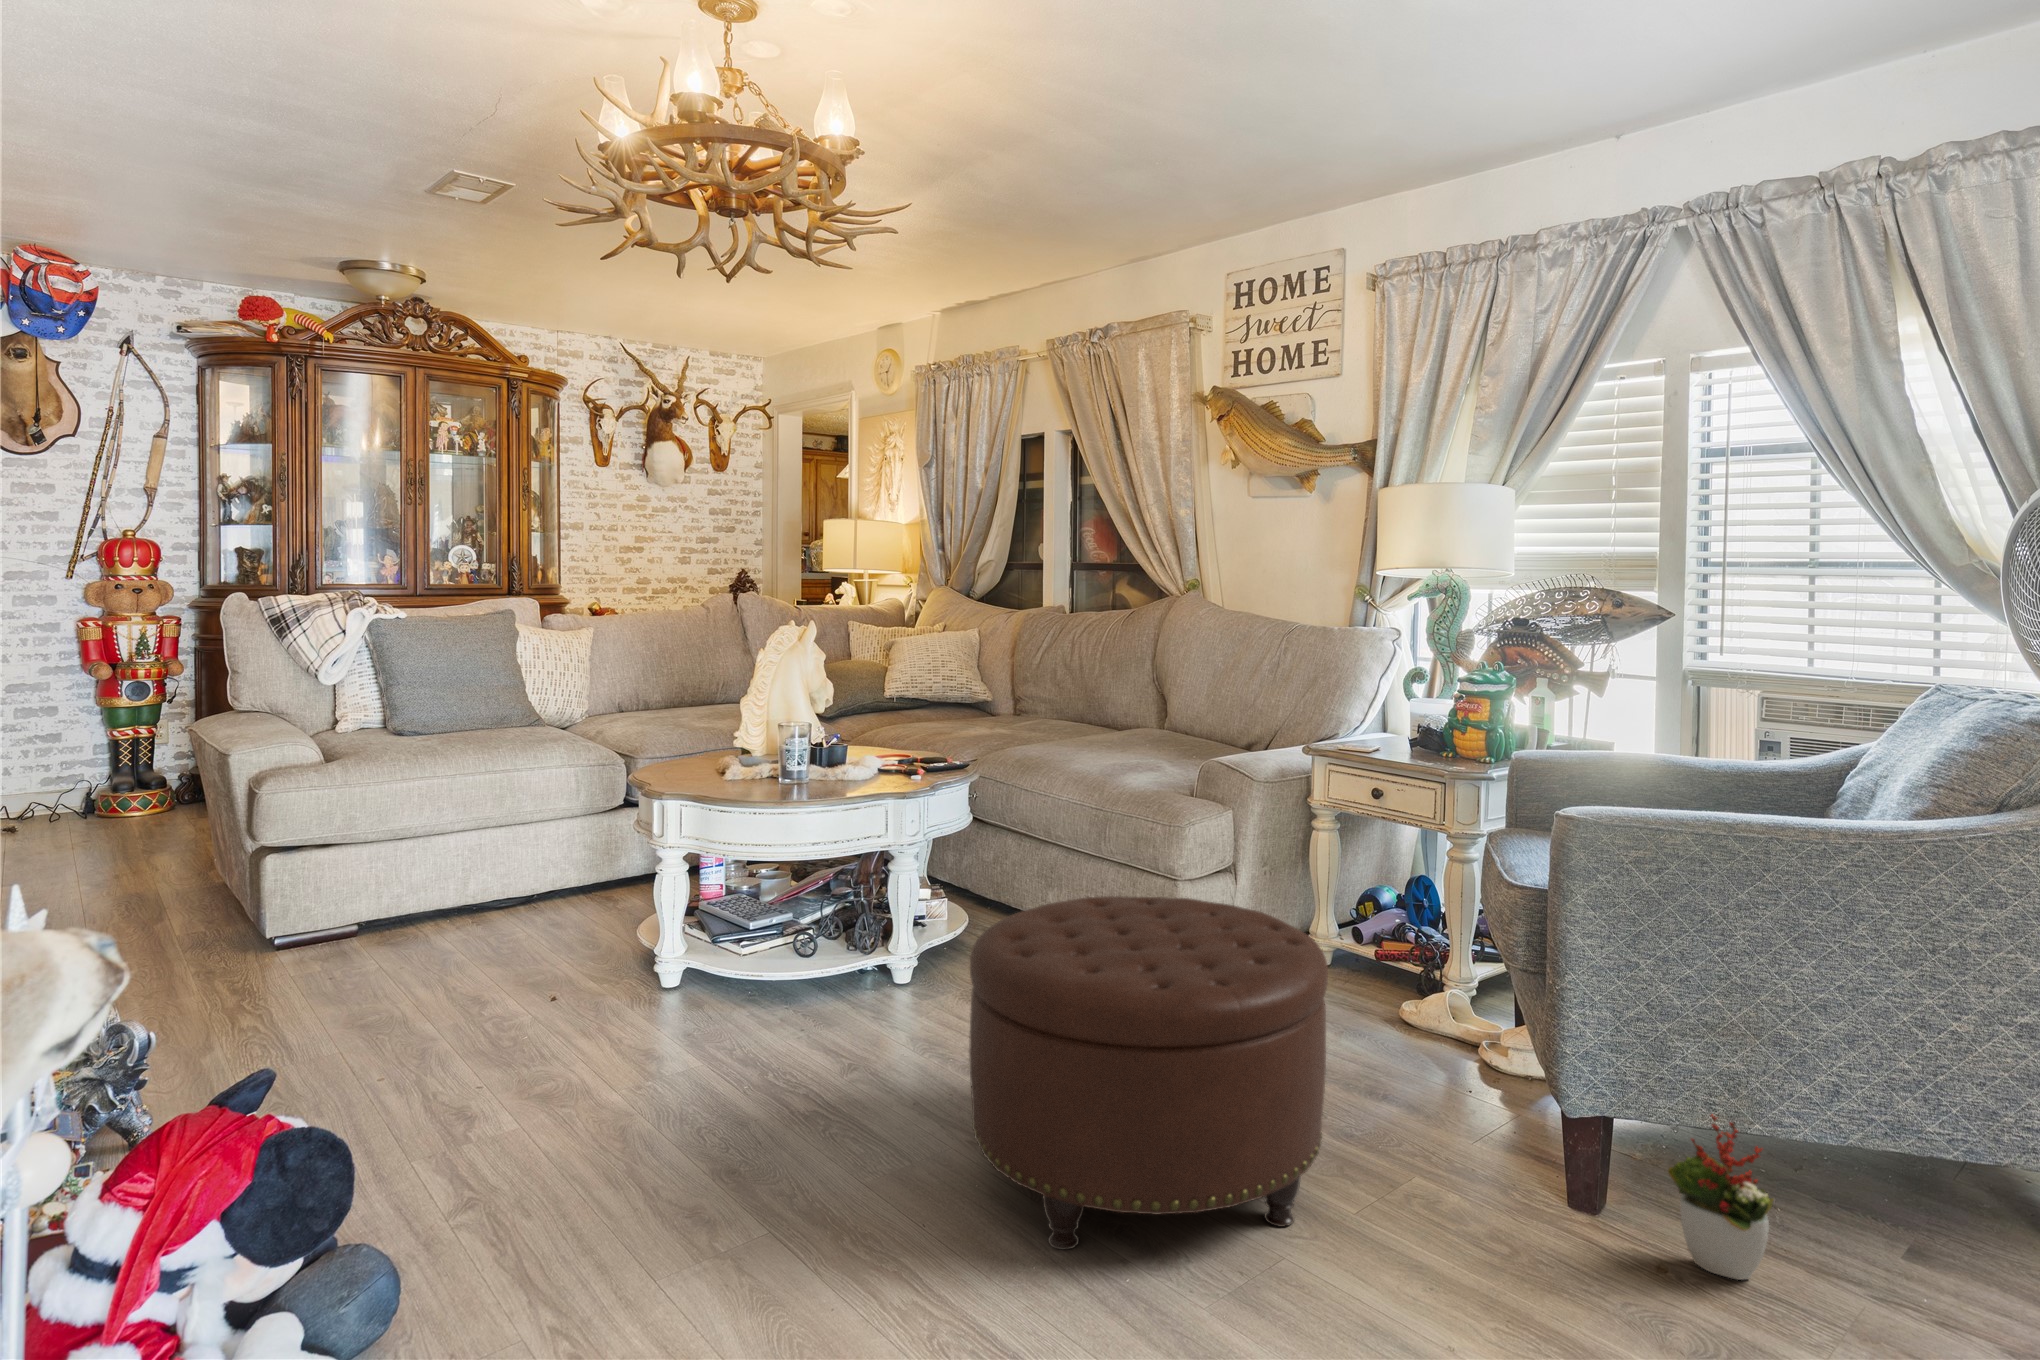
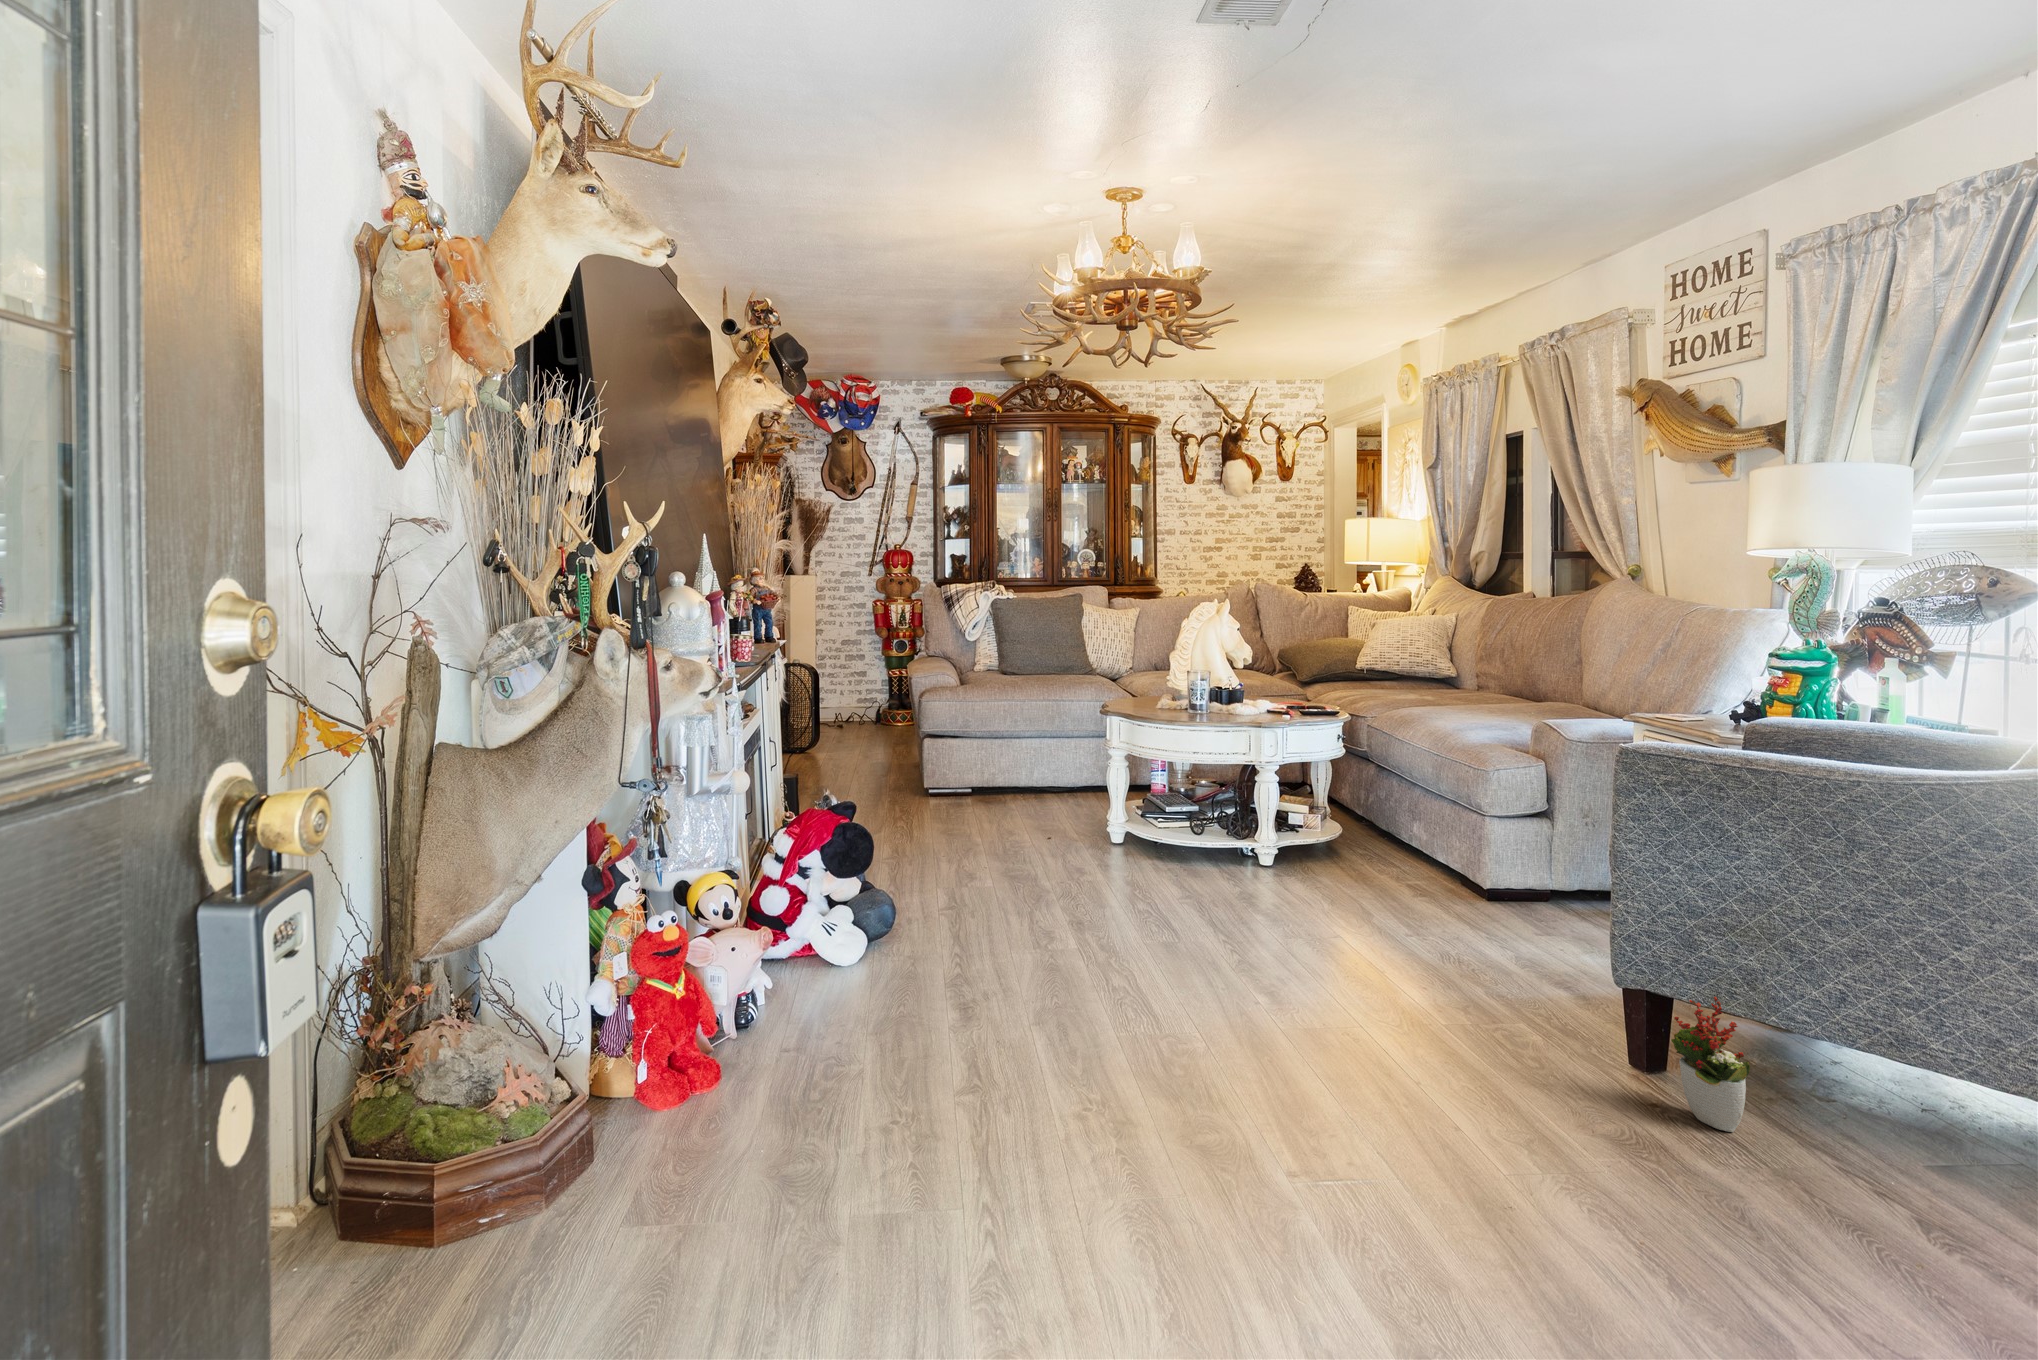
ottoman: present [969,896,1328,1250] -> none [1191,791,1449,1019]

